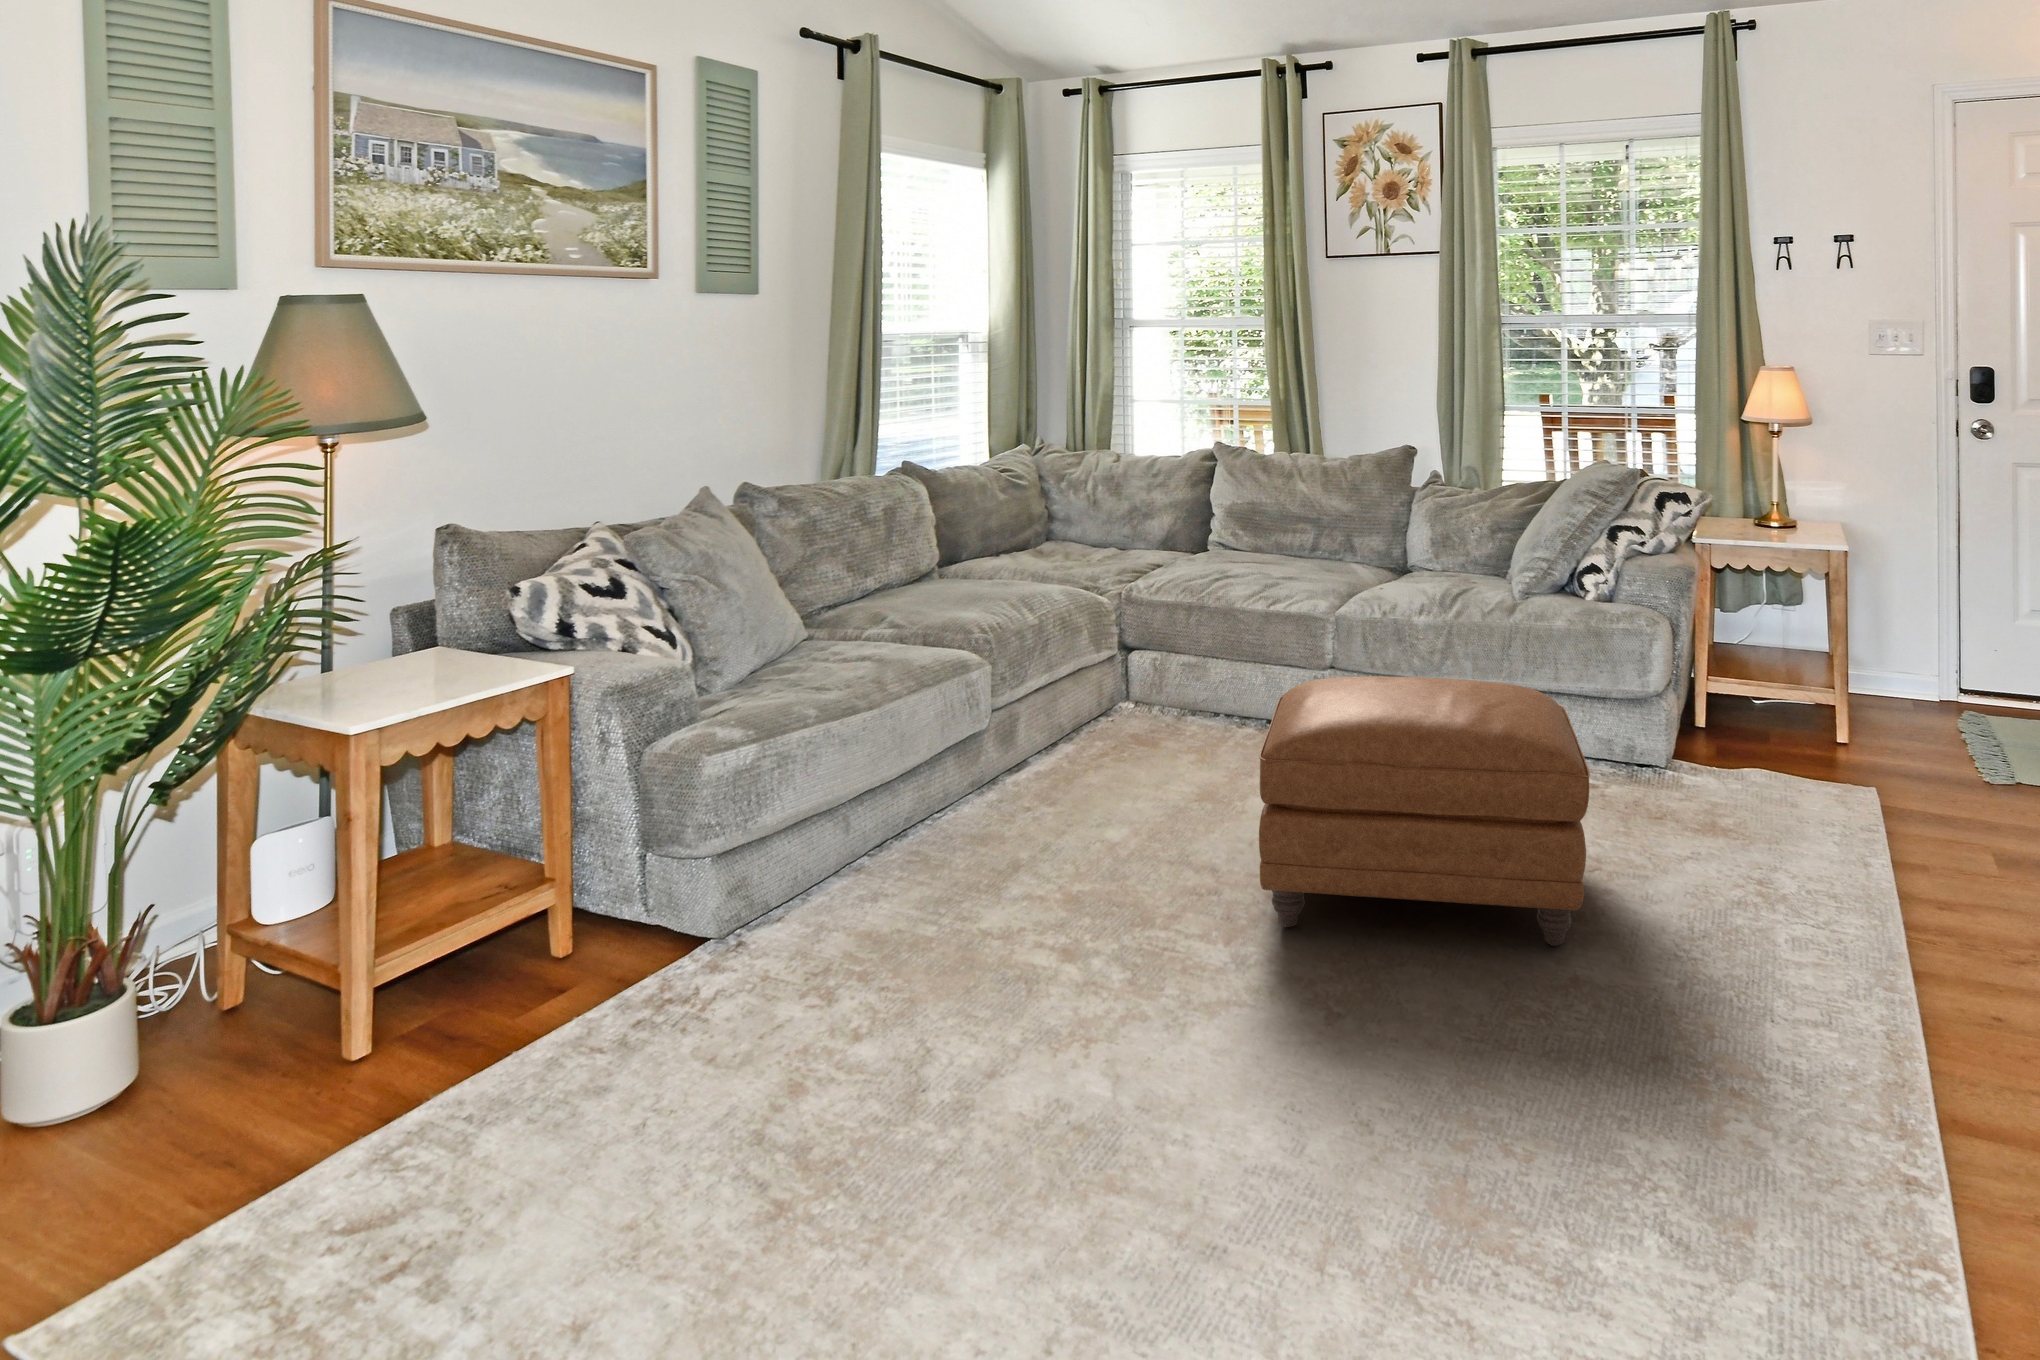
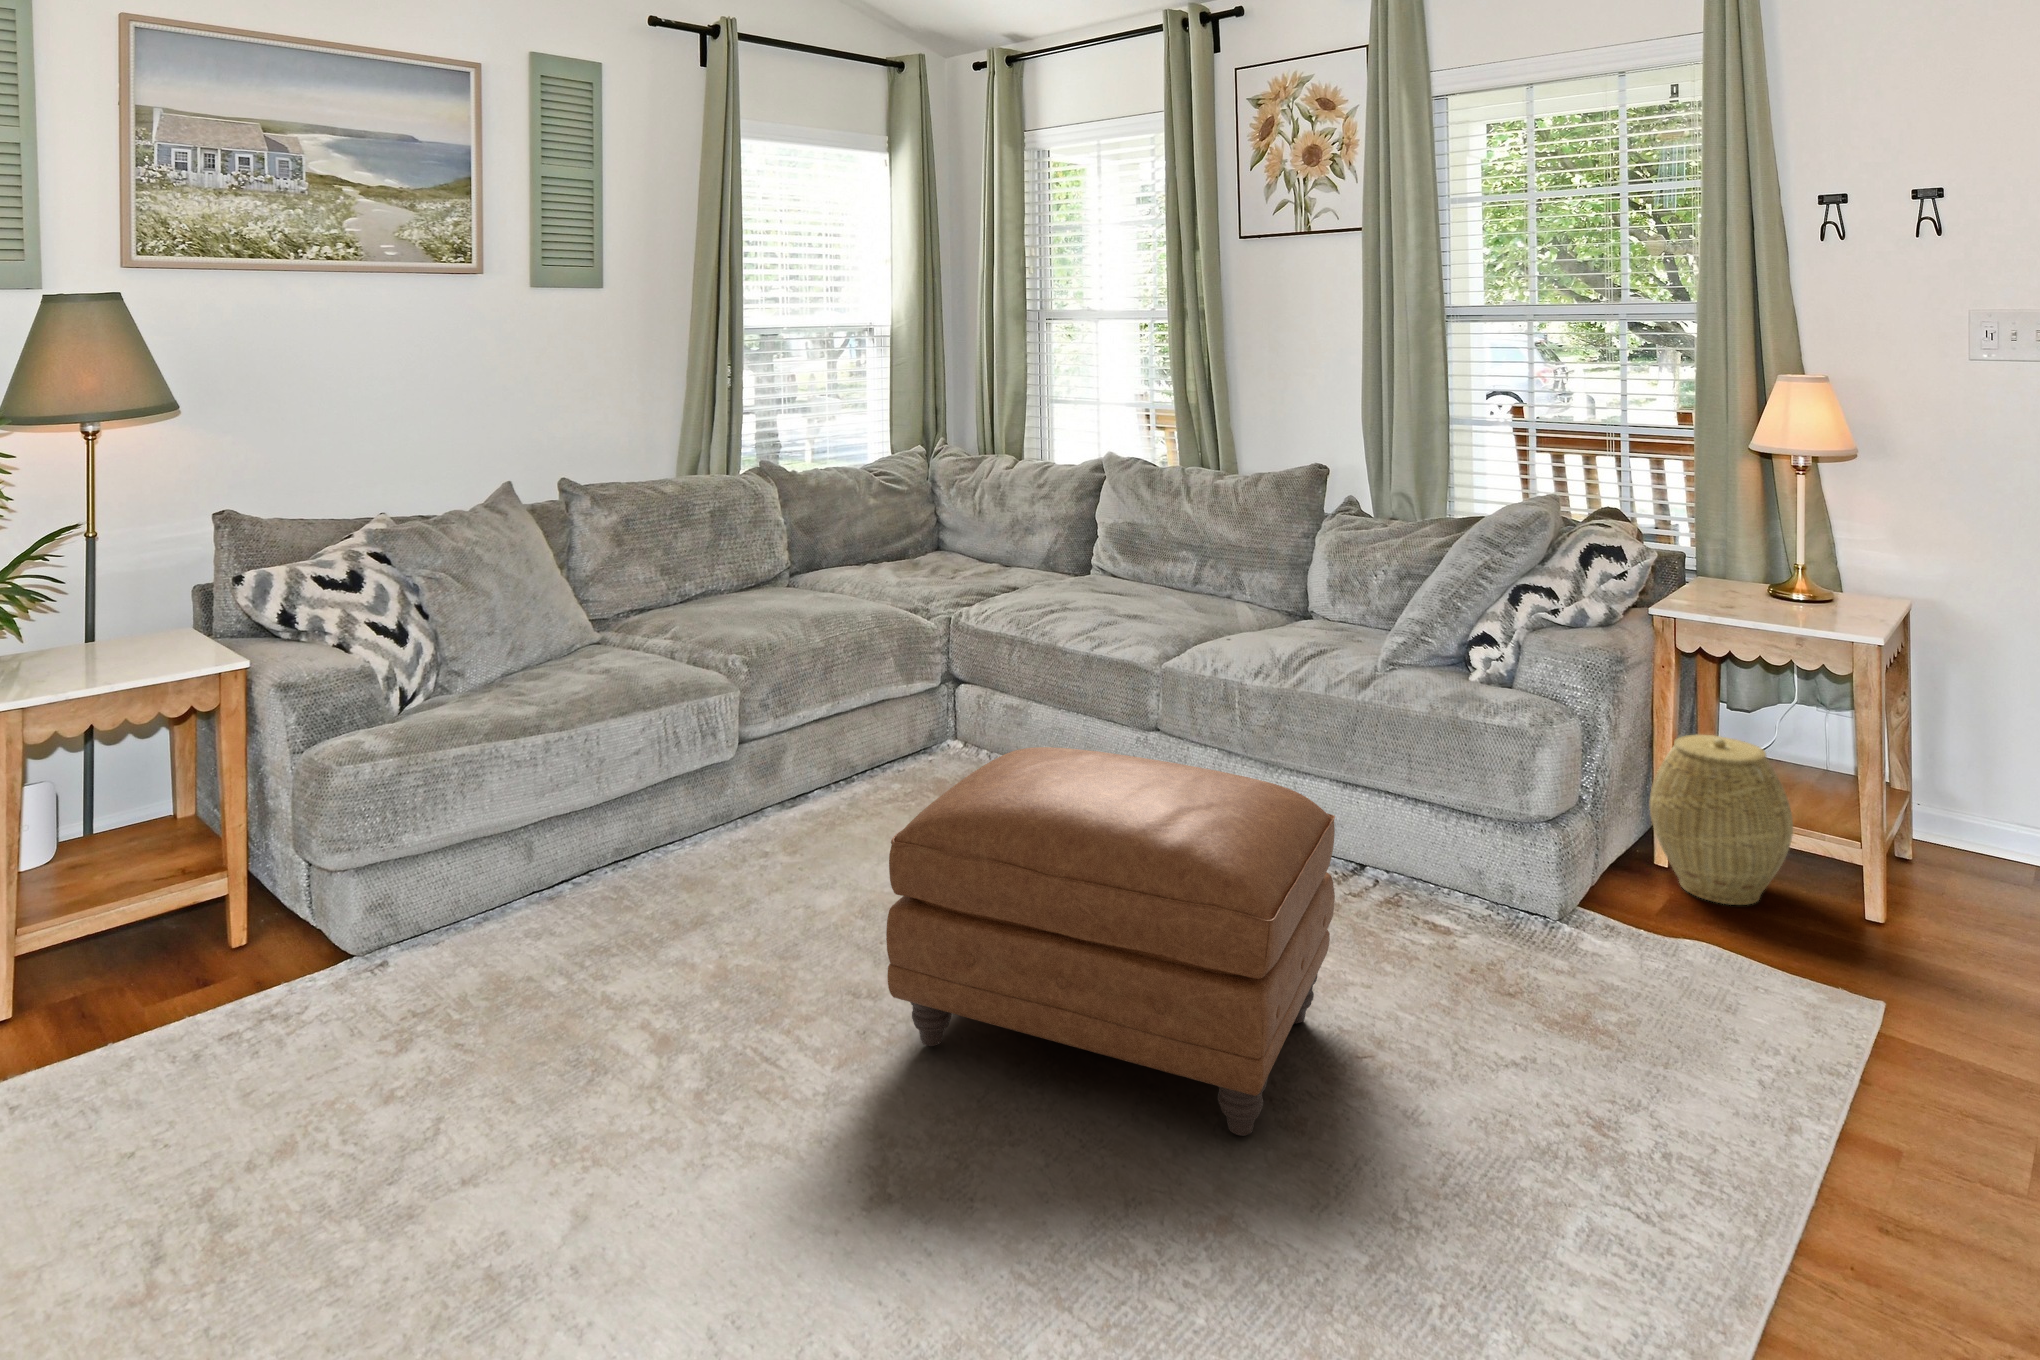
woven basket: none [1702,632,1800,752] -> present [1649,735,1793,905]

